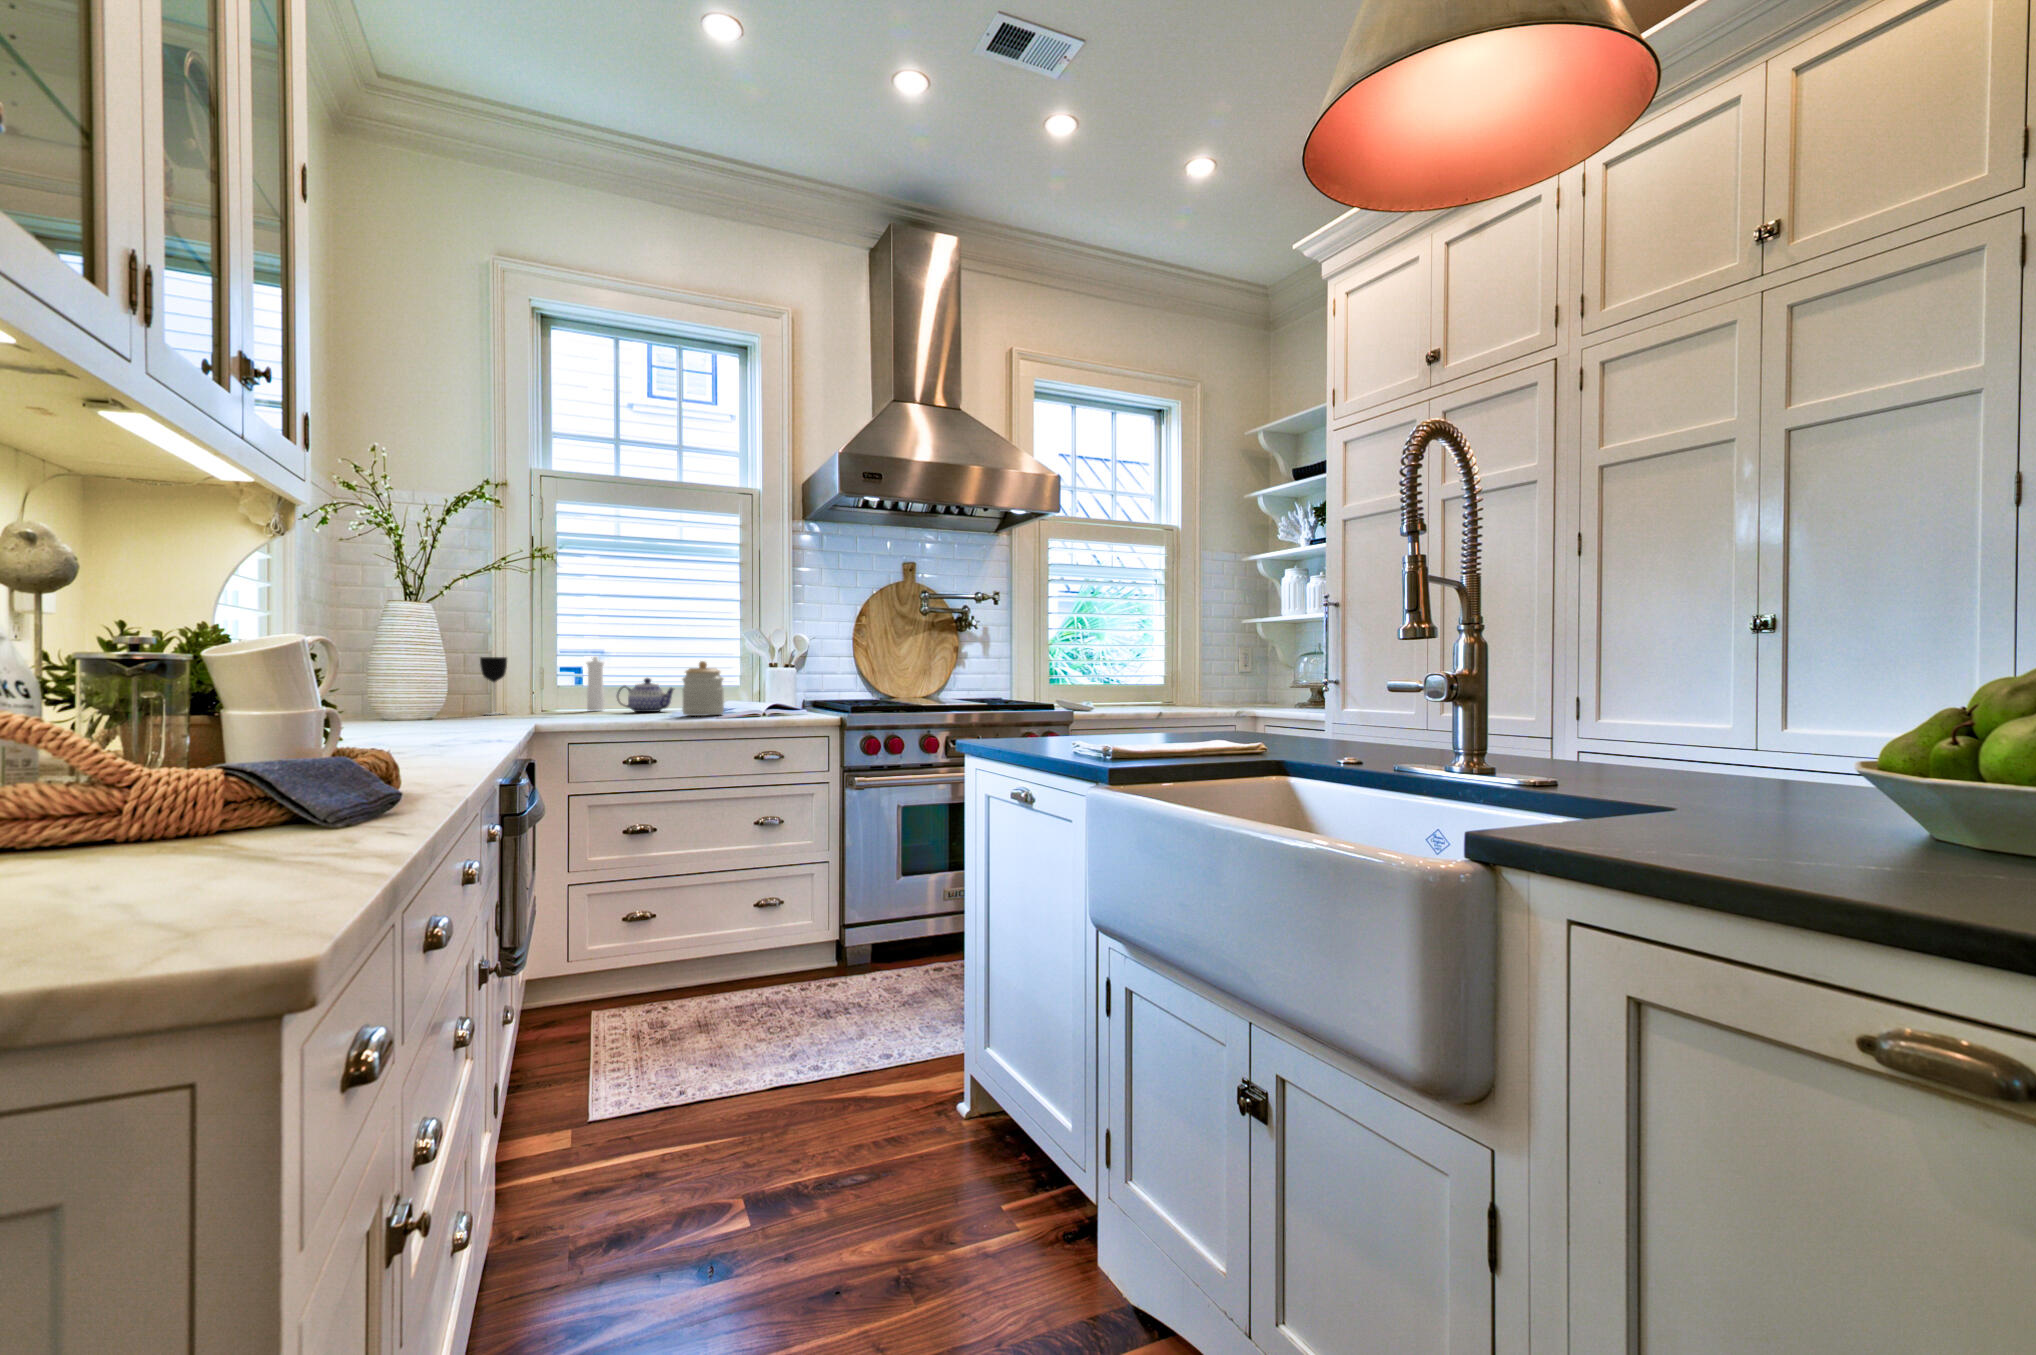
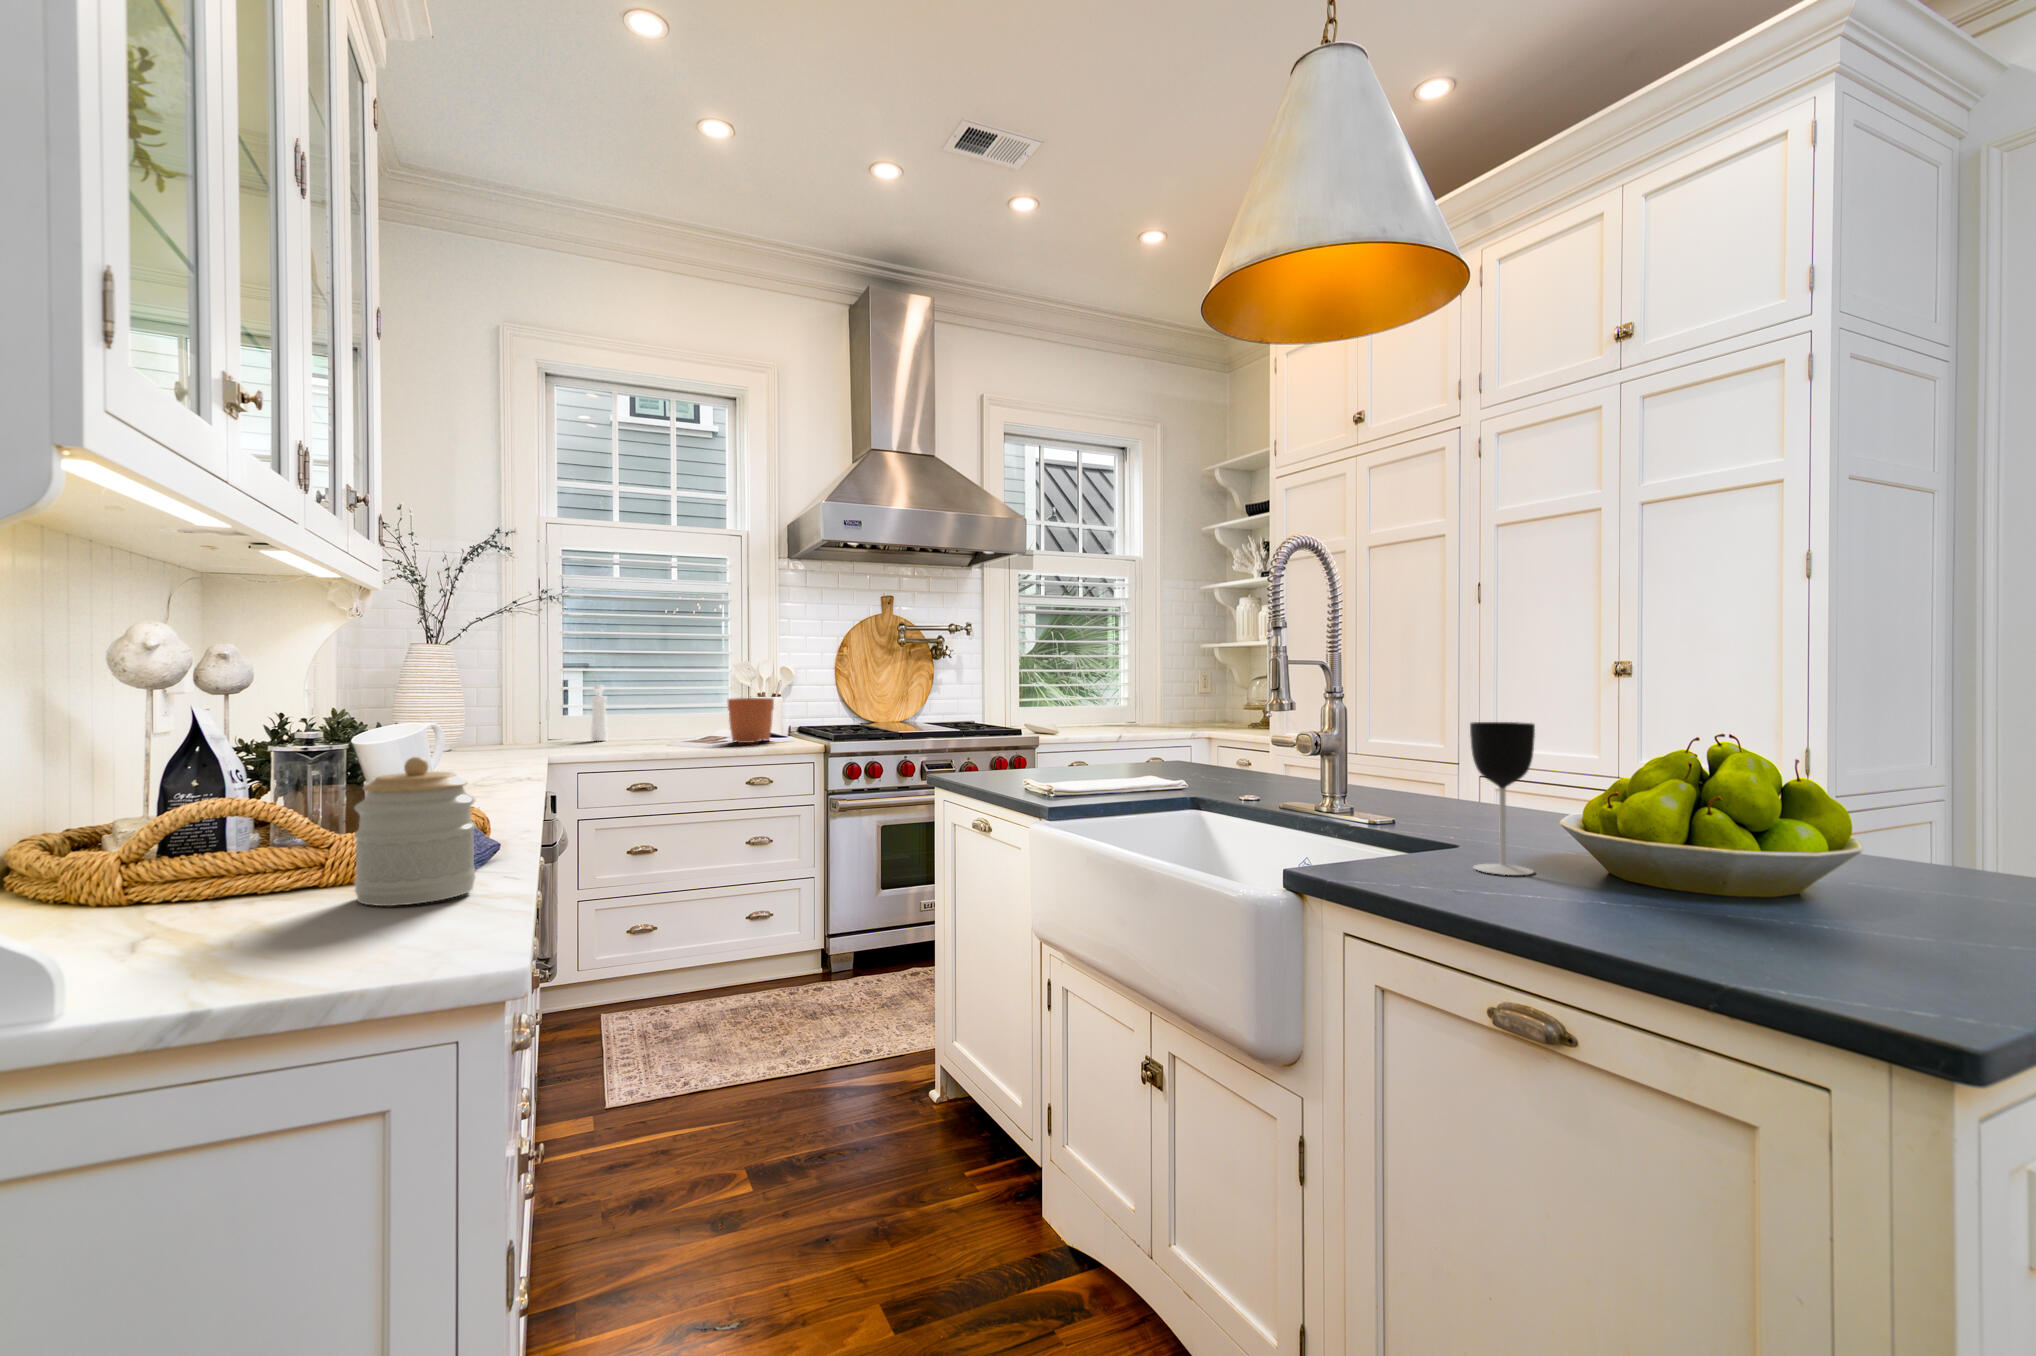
plant pot: none [733,639,786,711] -> present [727,698,774,743]
wine glass: present [480,657,507,715] -> present [1470,722,1535,875]
jar: present [682,661,724,716] -> present [354,757,476,906]
teapot: present [617,678,674,712] -> none [620,712,674,743]

